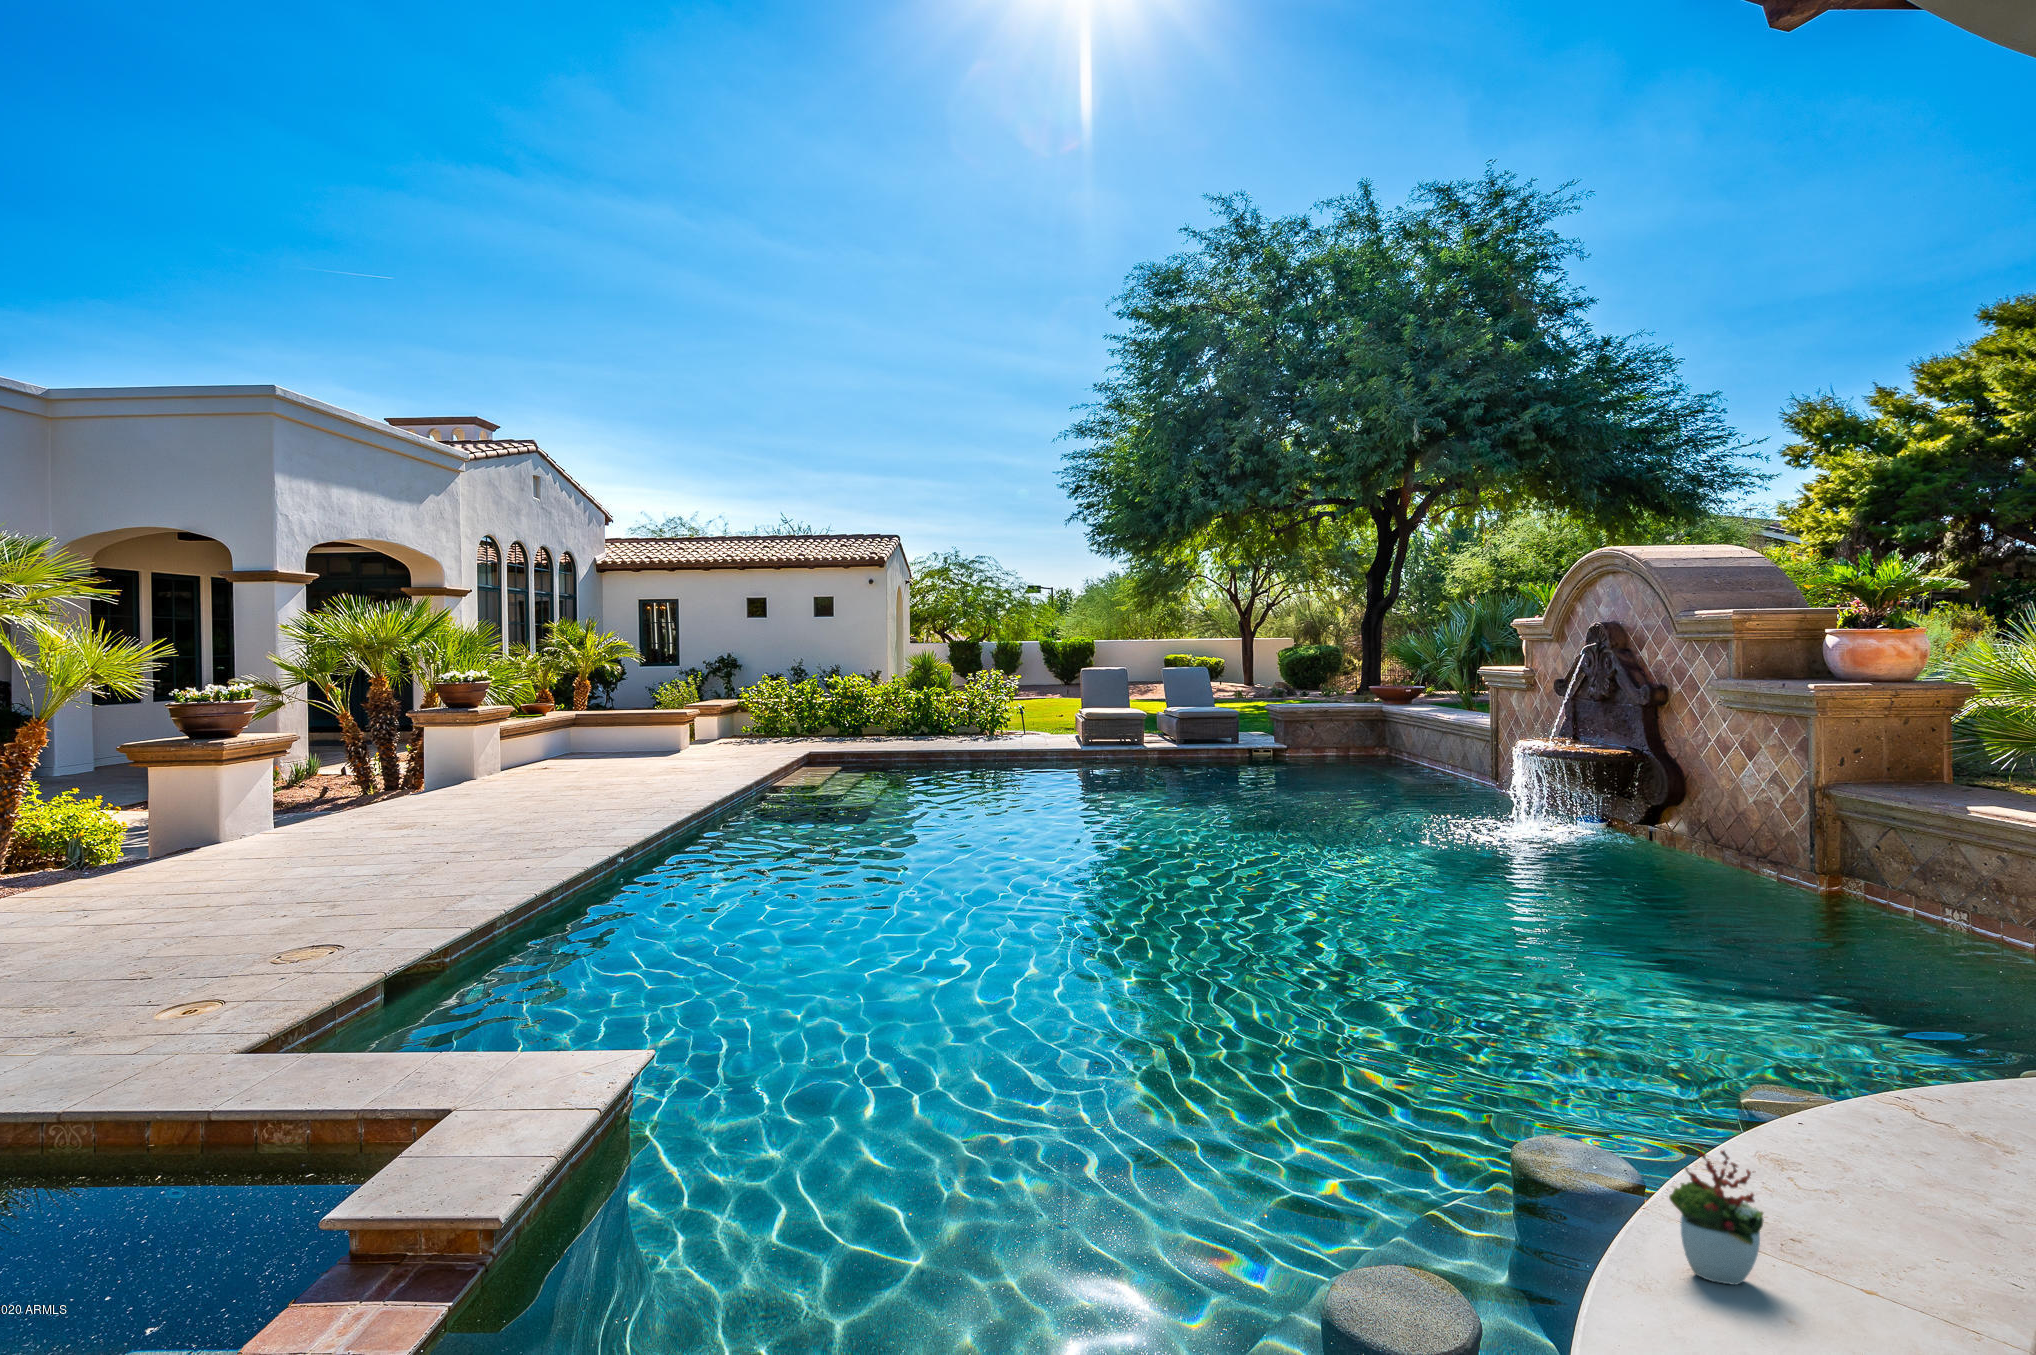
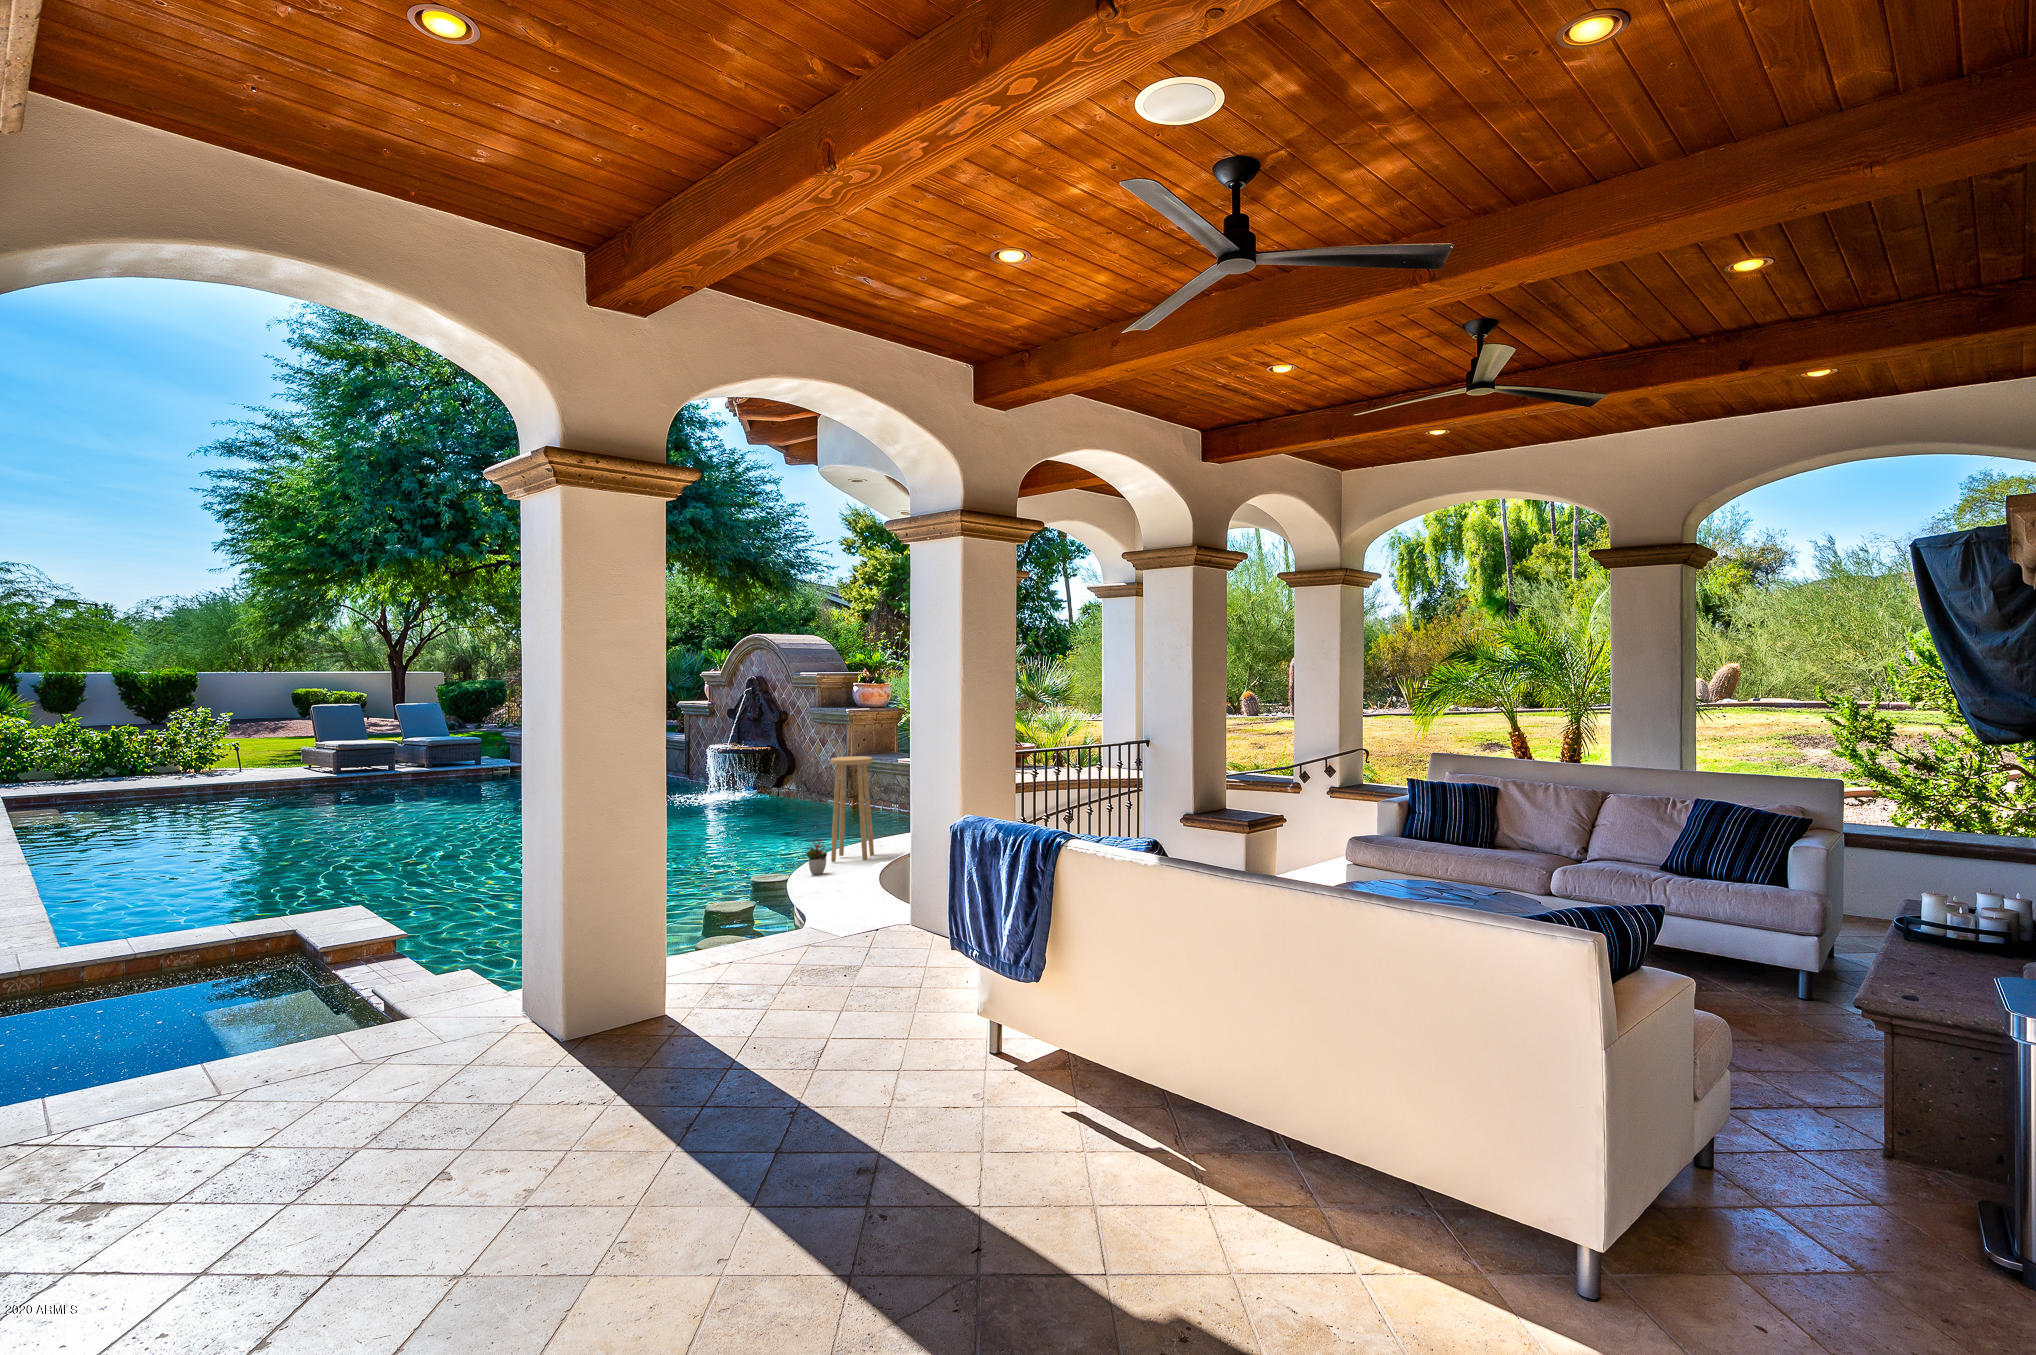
stool: none [1777,836,1978,1245] -> present [831,756,874,862]

